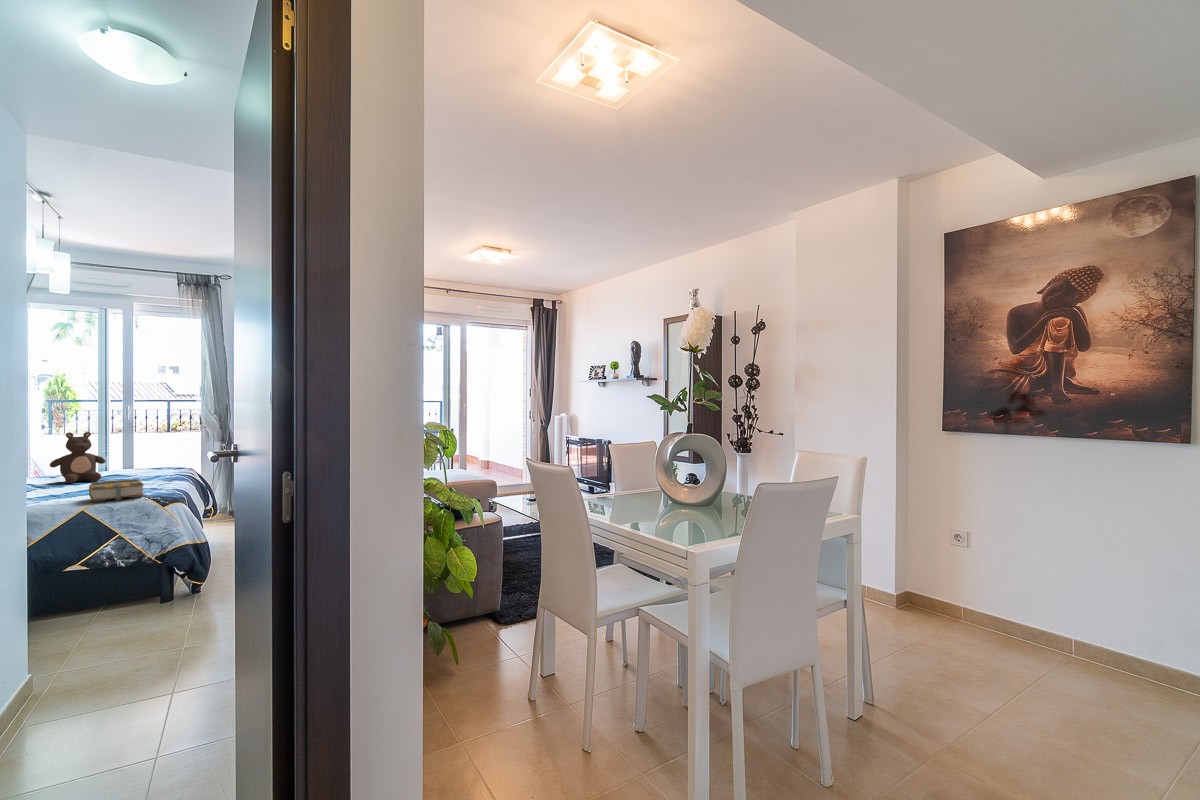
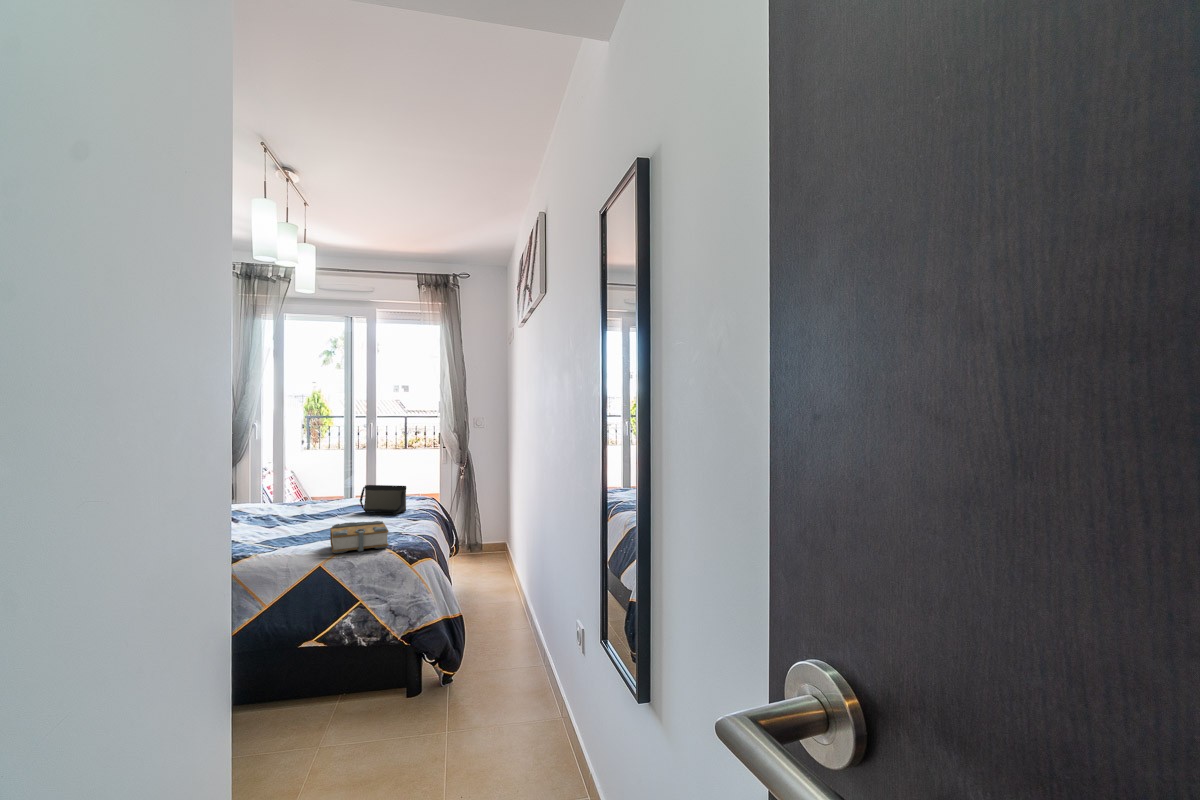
teddy bear: present [50,432,105,483] -> none [298,453,350,514]
handbag: none [116,457,163,481] -> present [360,485,406,515]

